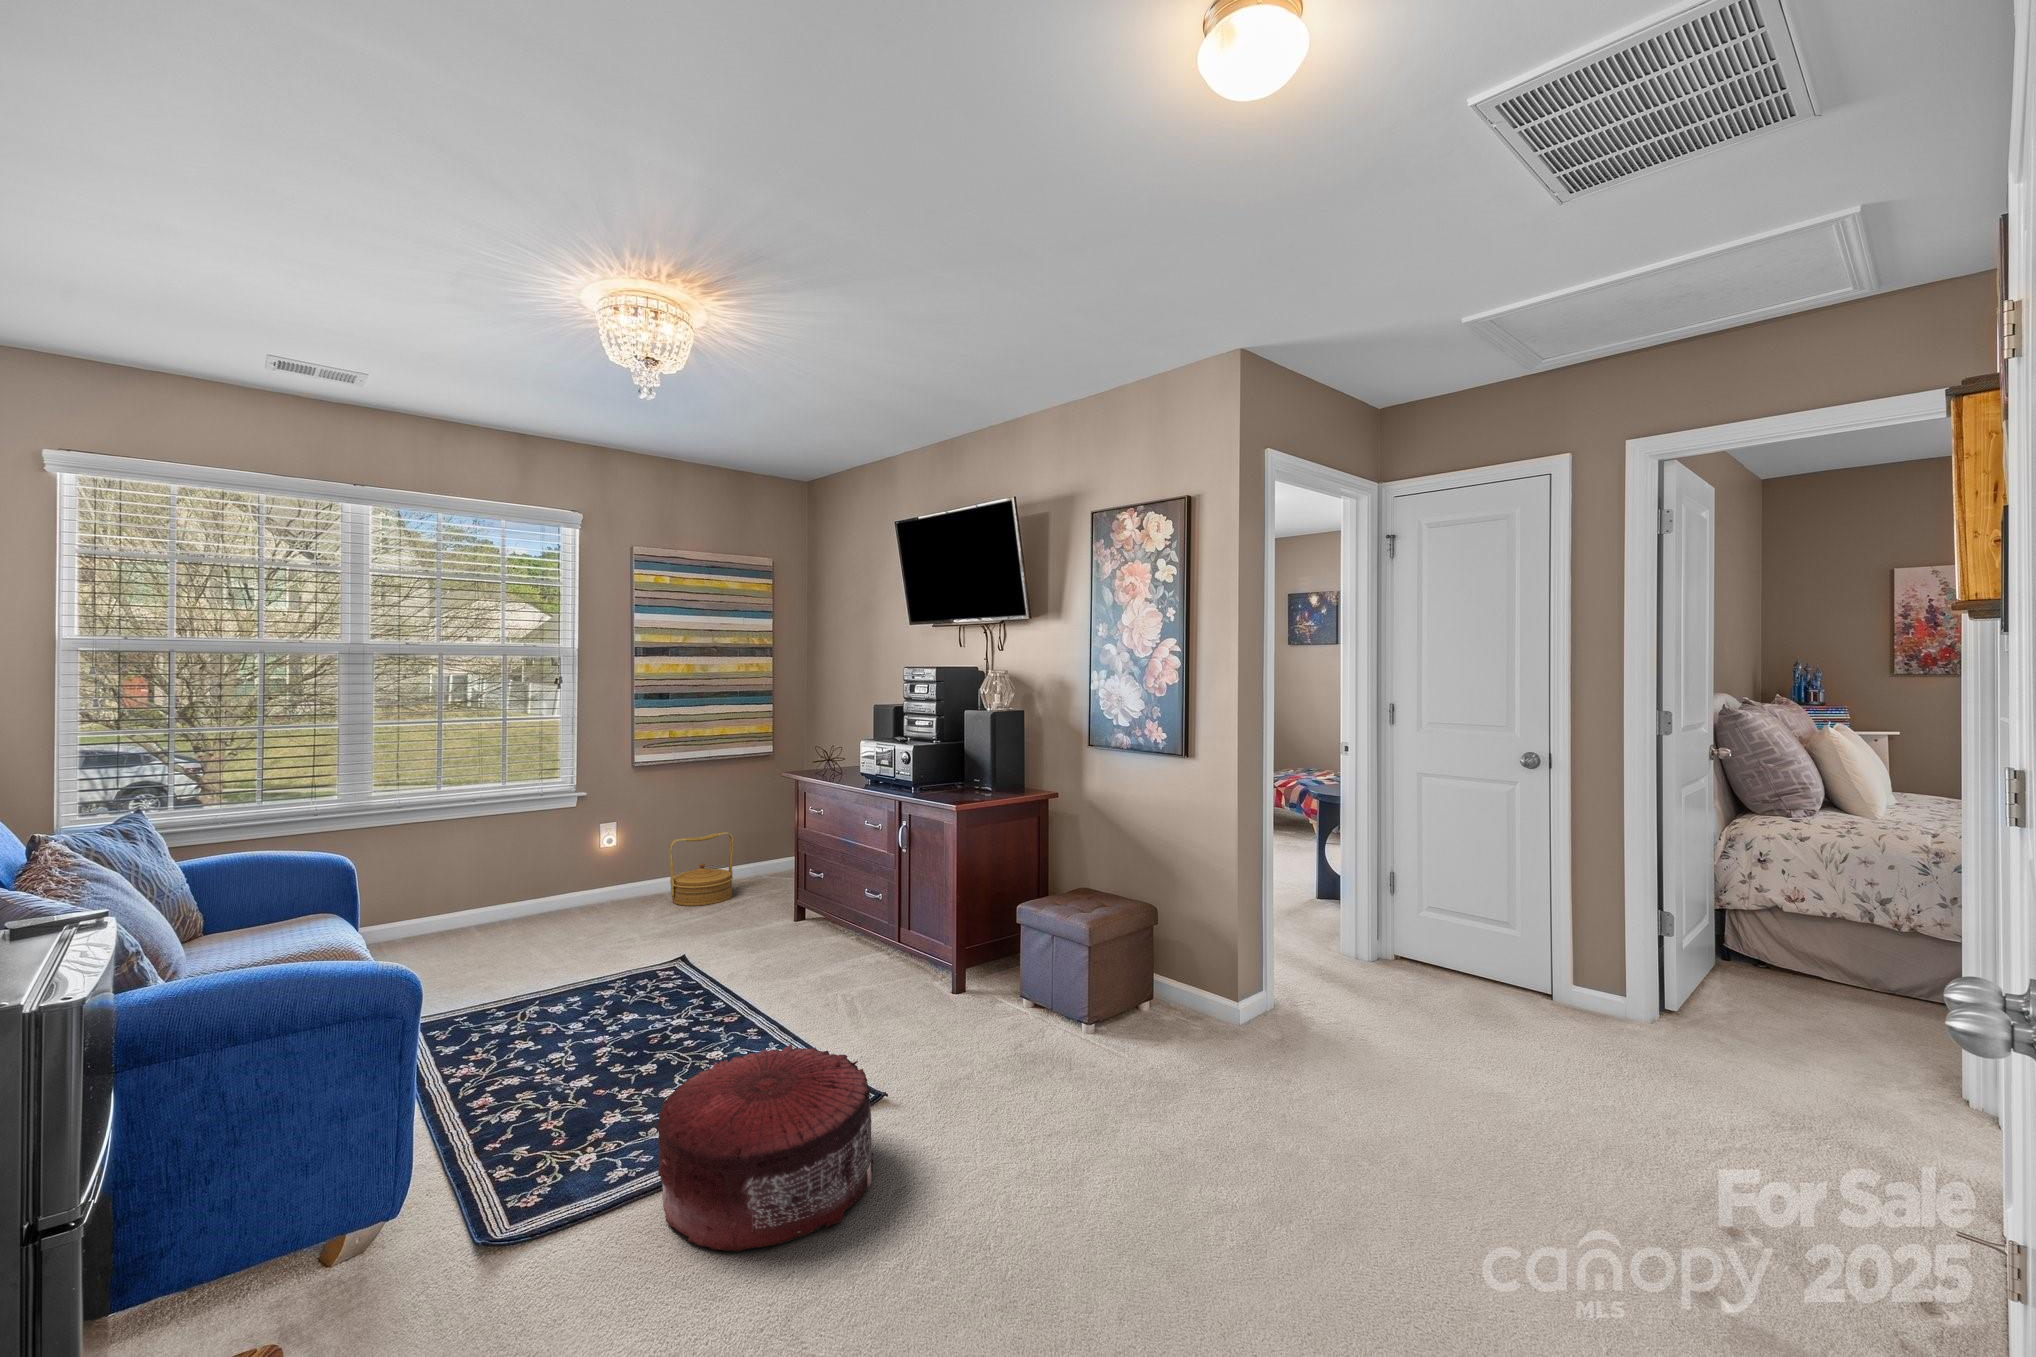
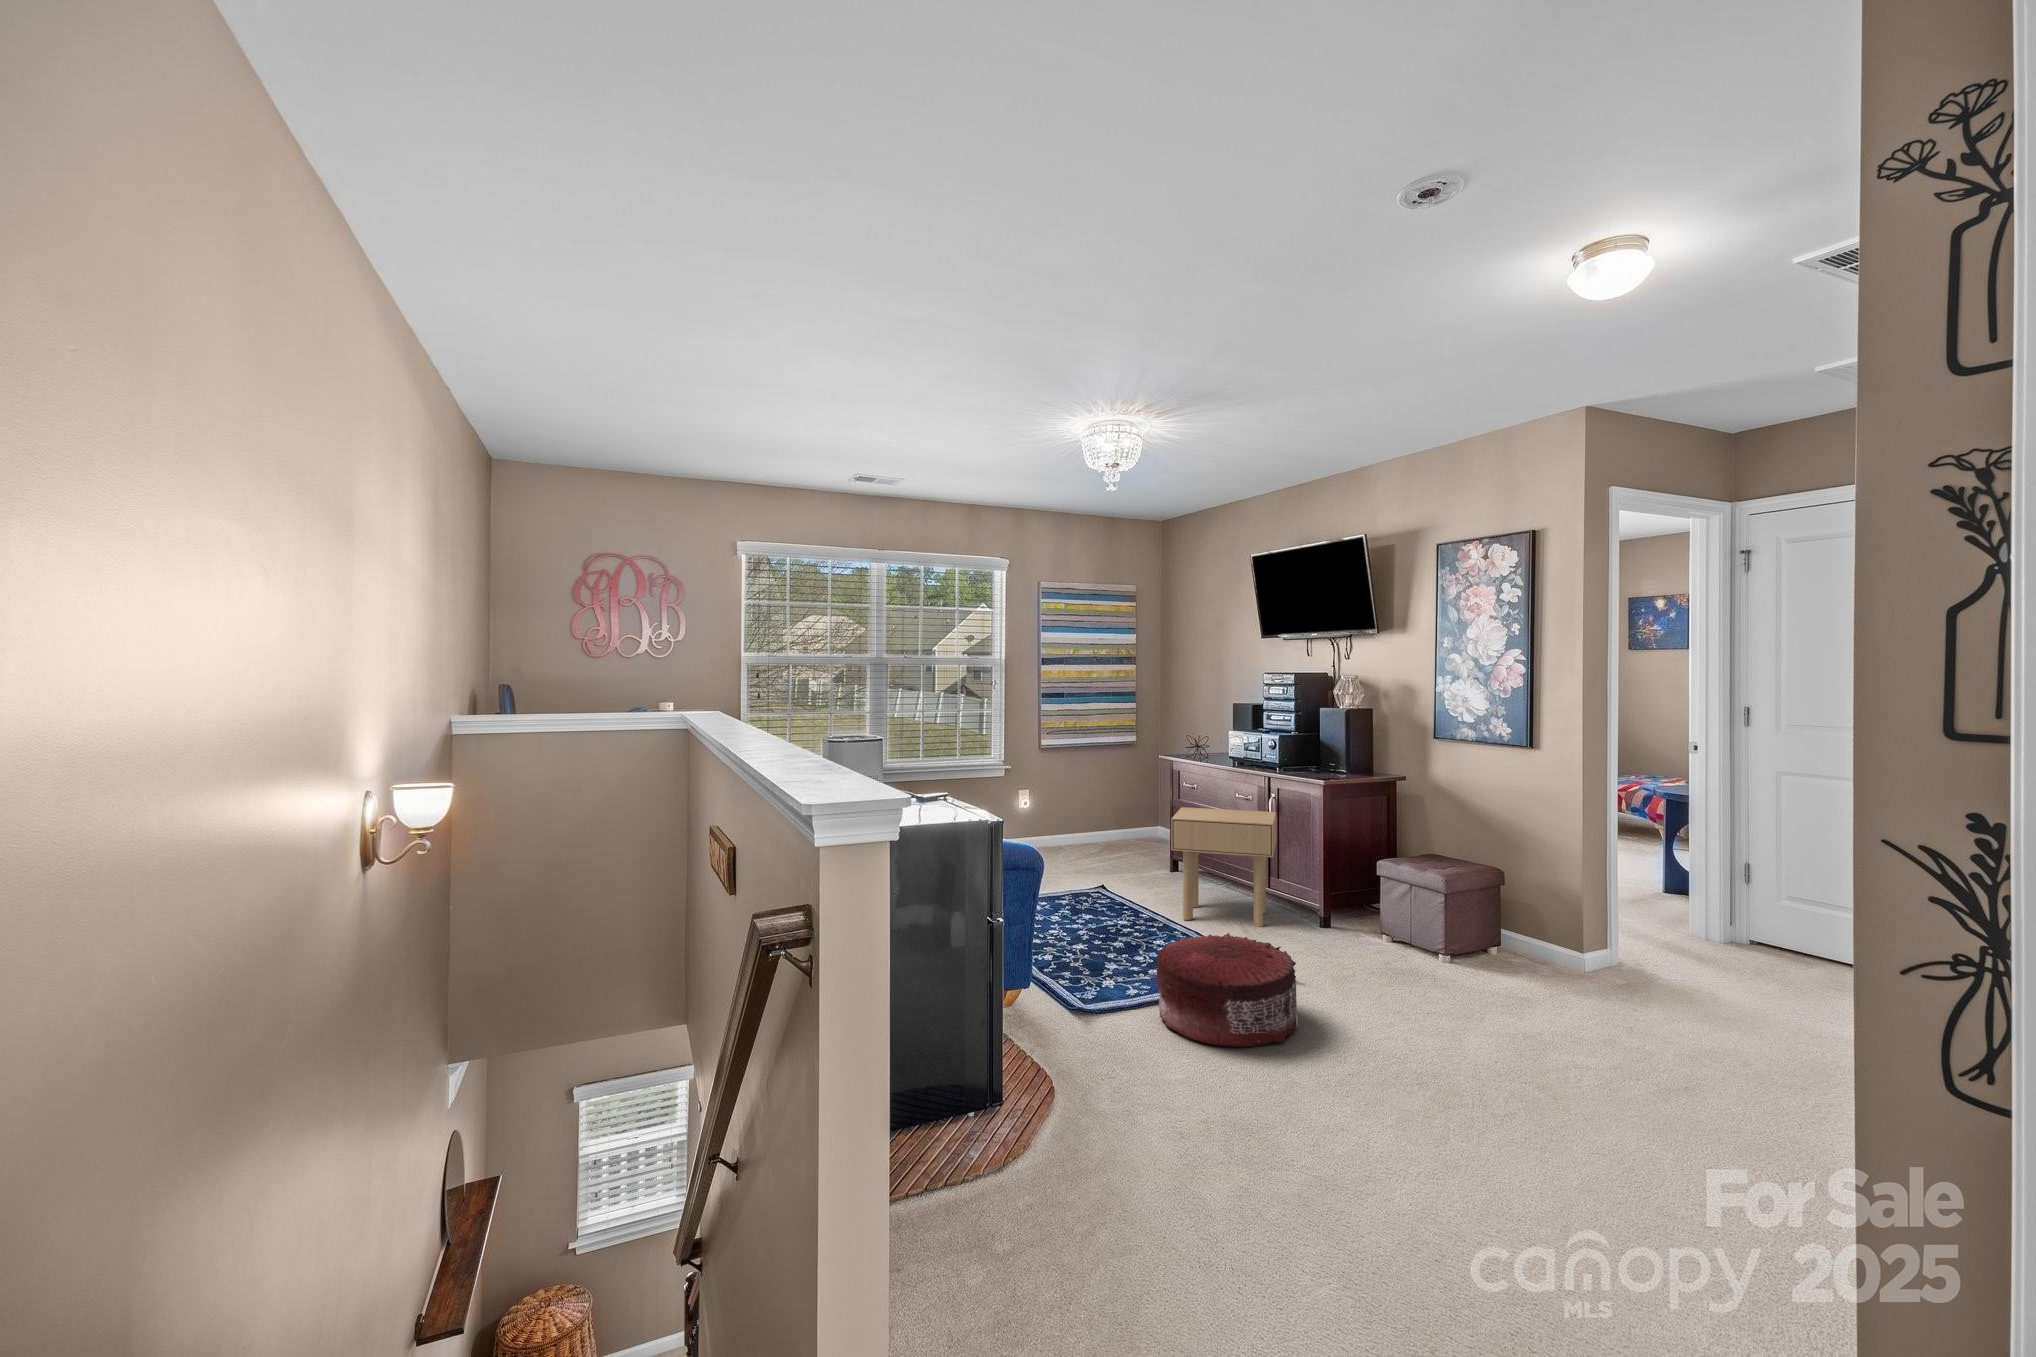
woven basket: present [669,832,733,906] -> none [1069,802,1115,857]
side table: none [761,844,907,999] -> present [1171,807,1276,927]

